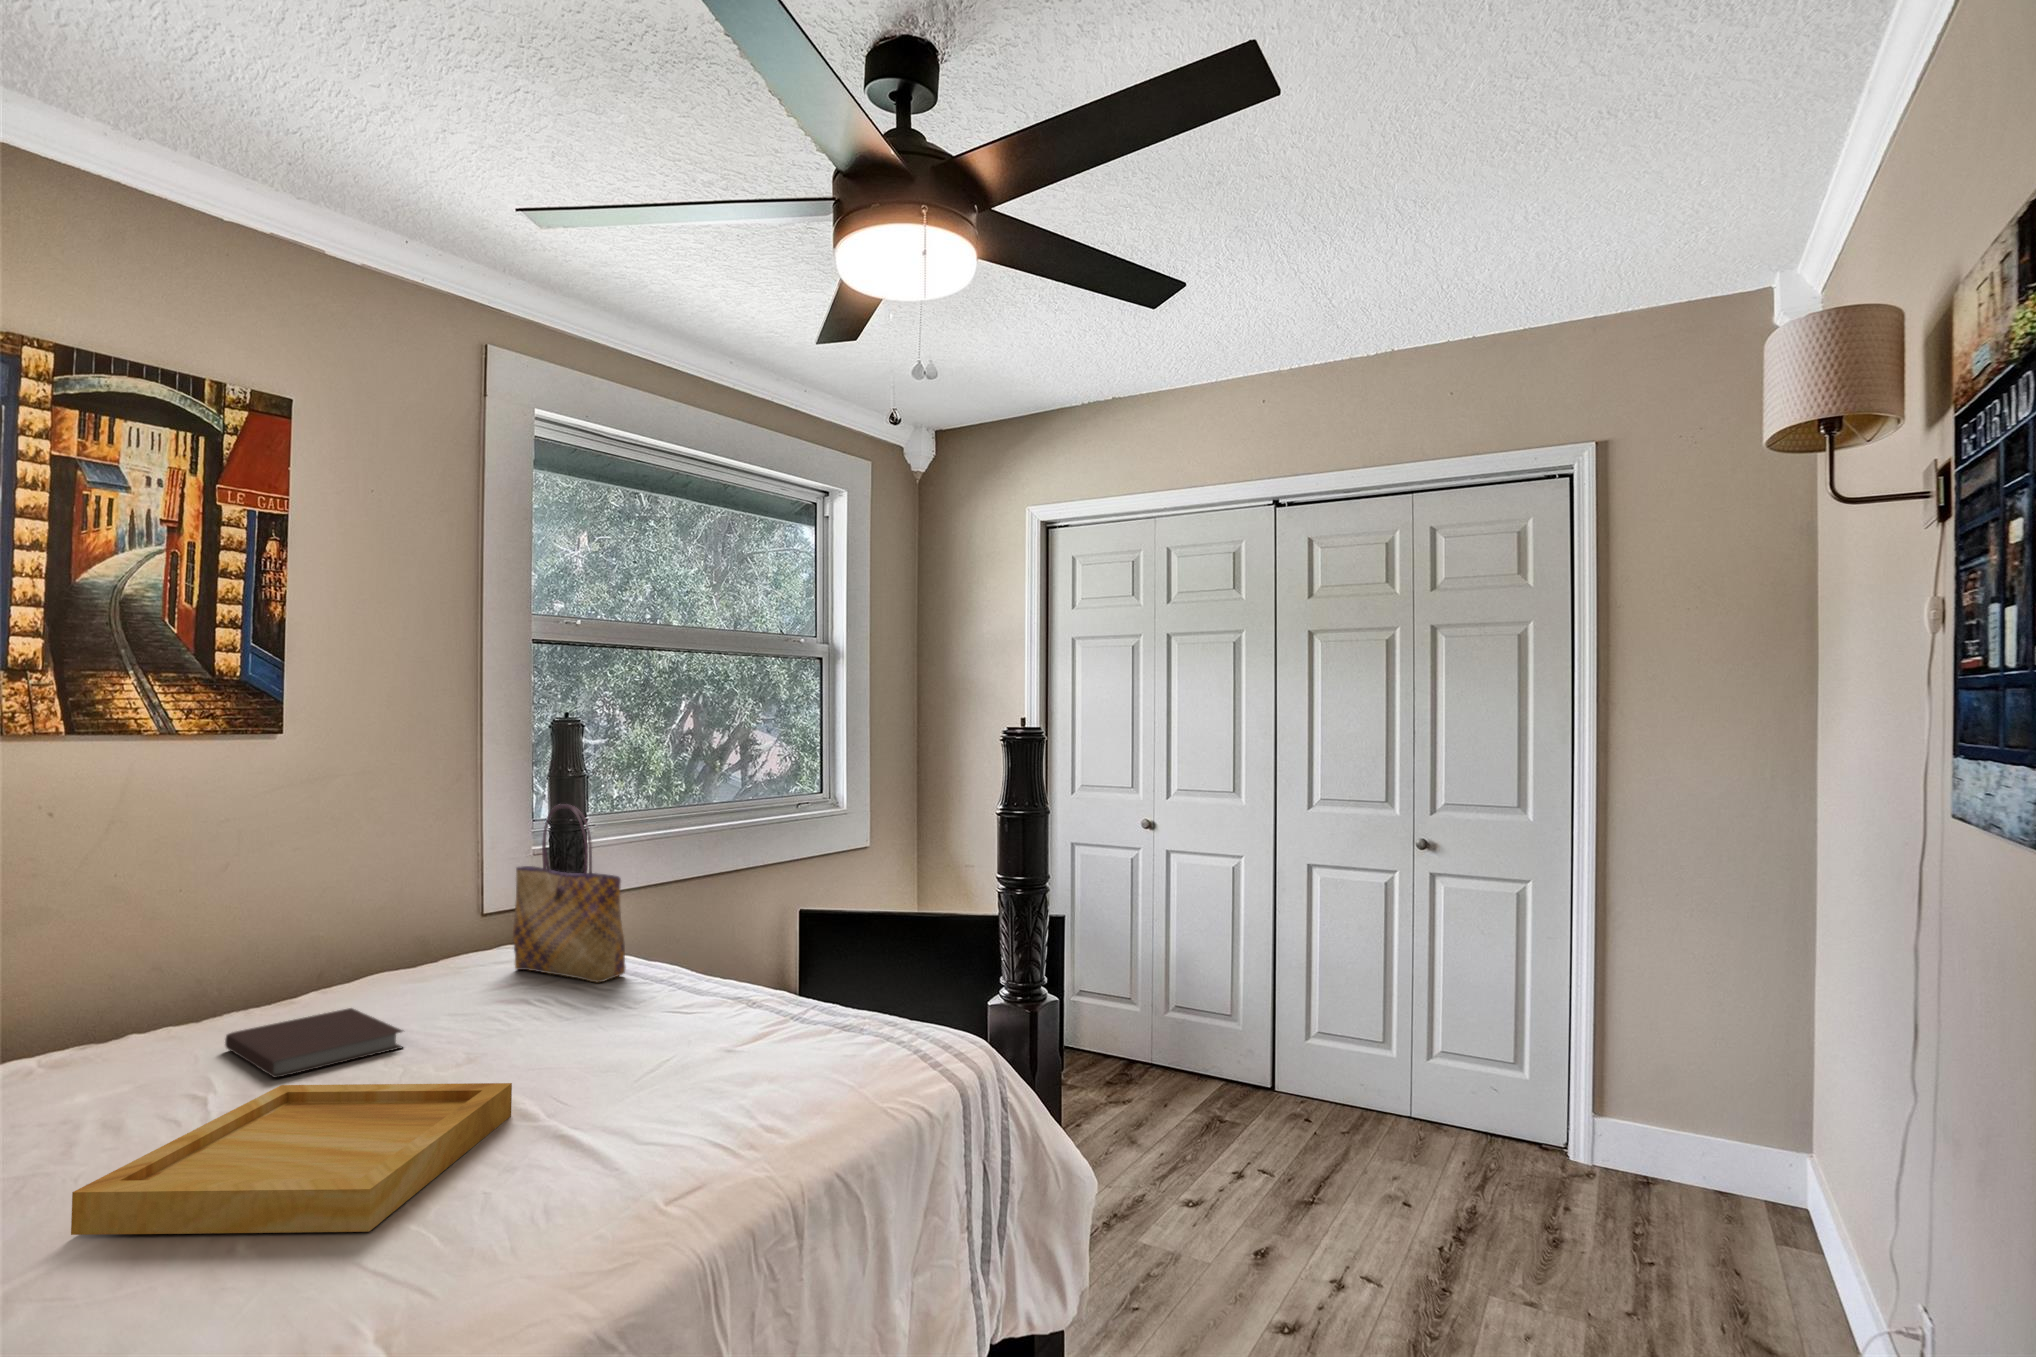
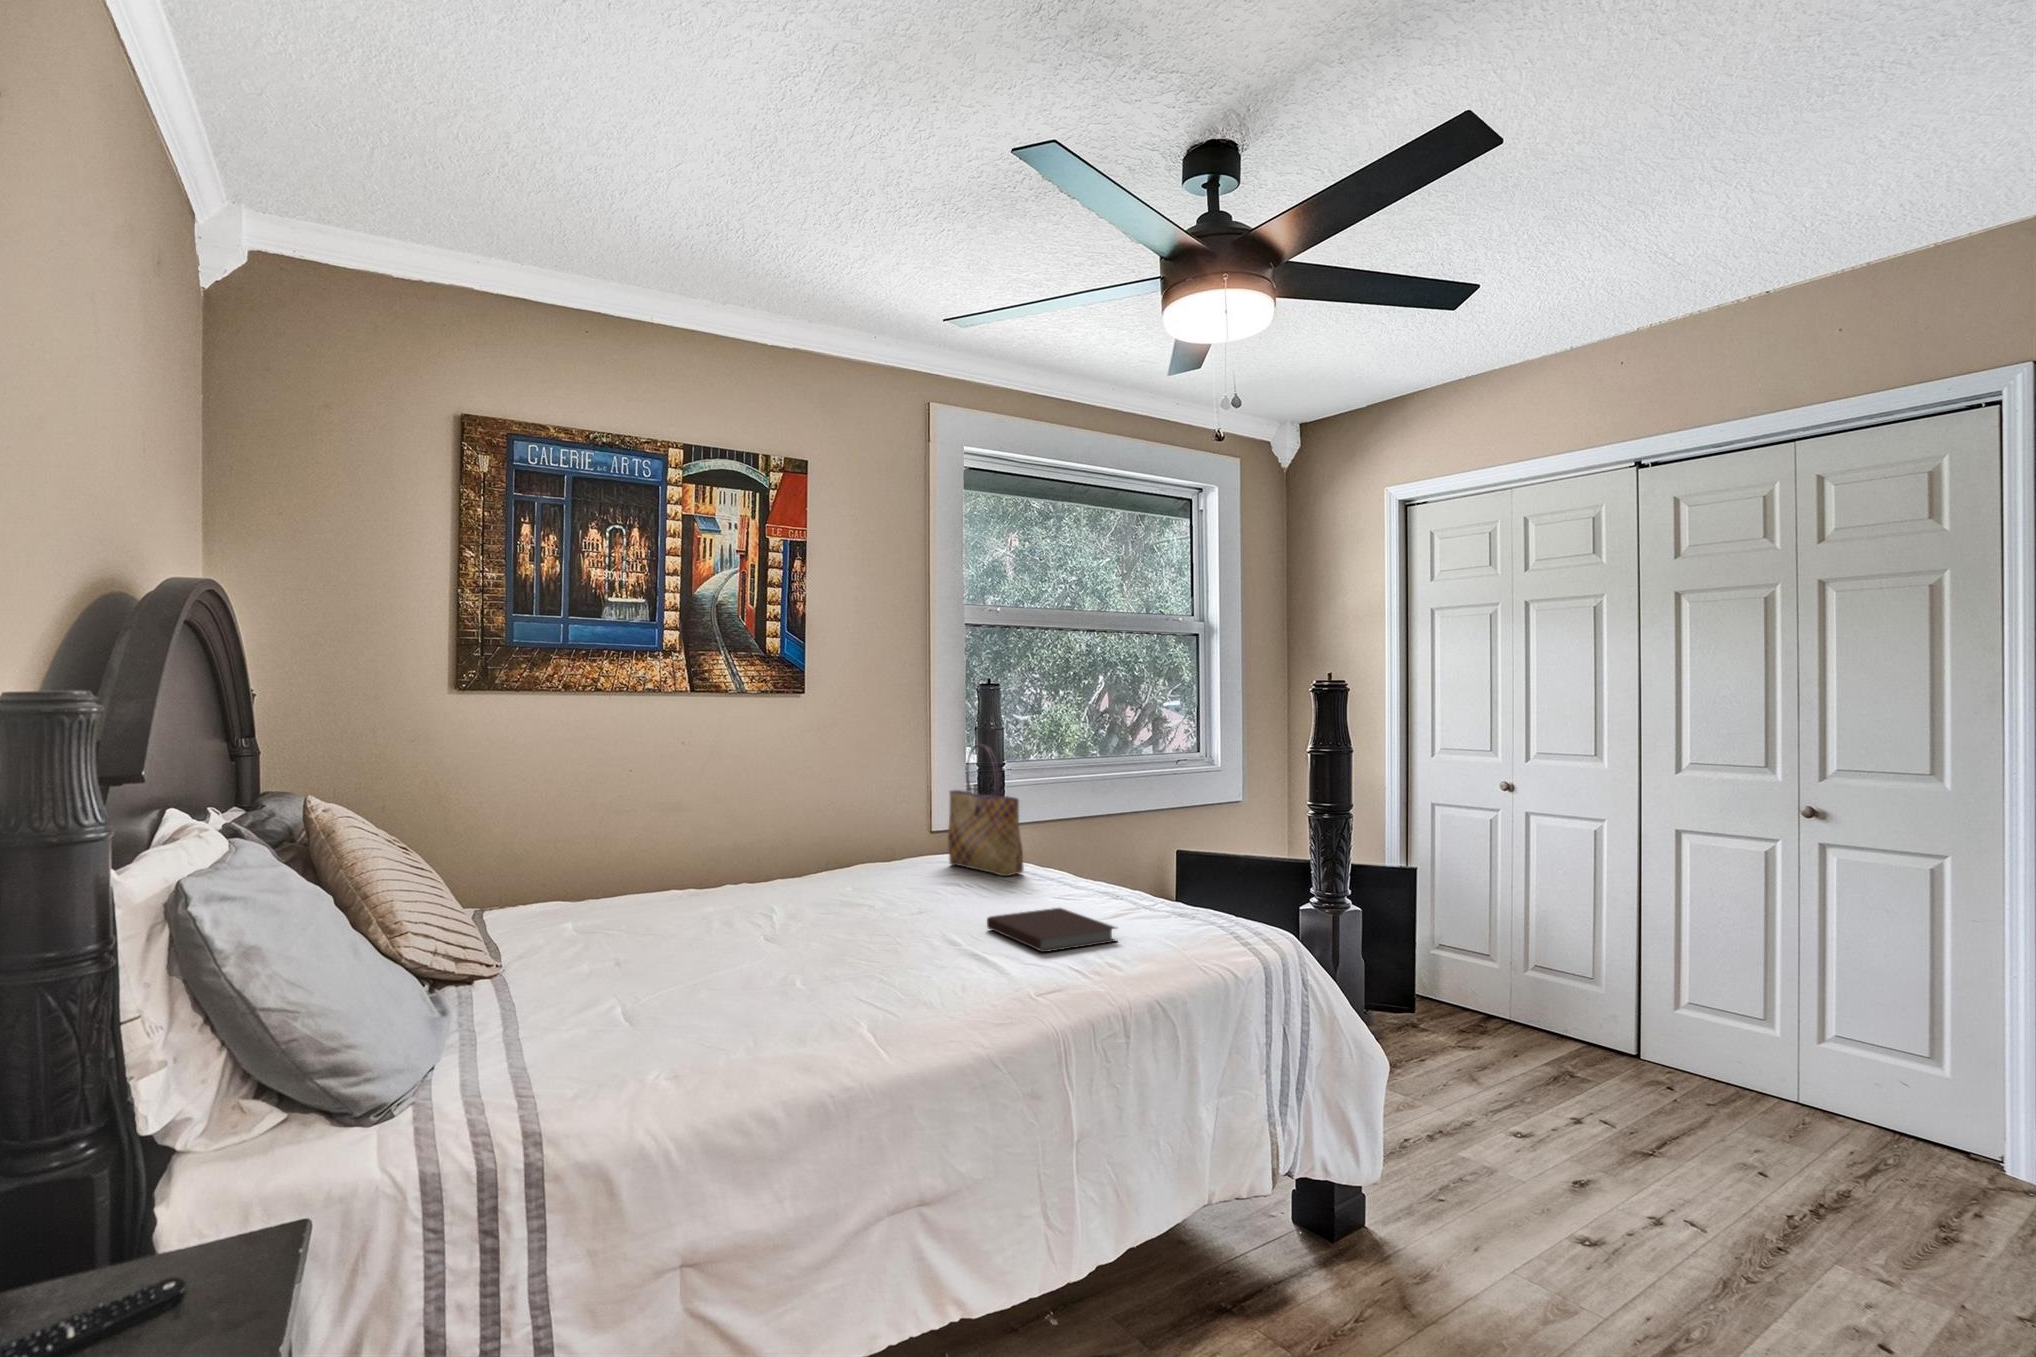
notebook: present [225,1008,403,1078] -> present [987,908,1116,952]
tray: present [71,1083,512,1235] -> none [717,906,943,981]

